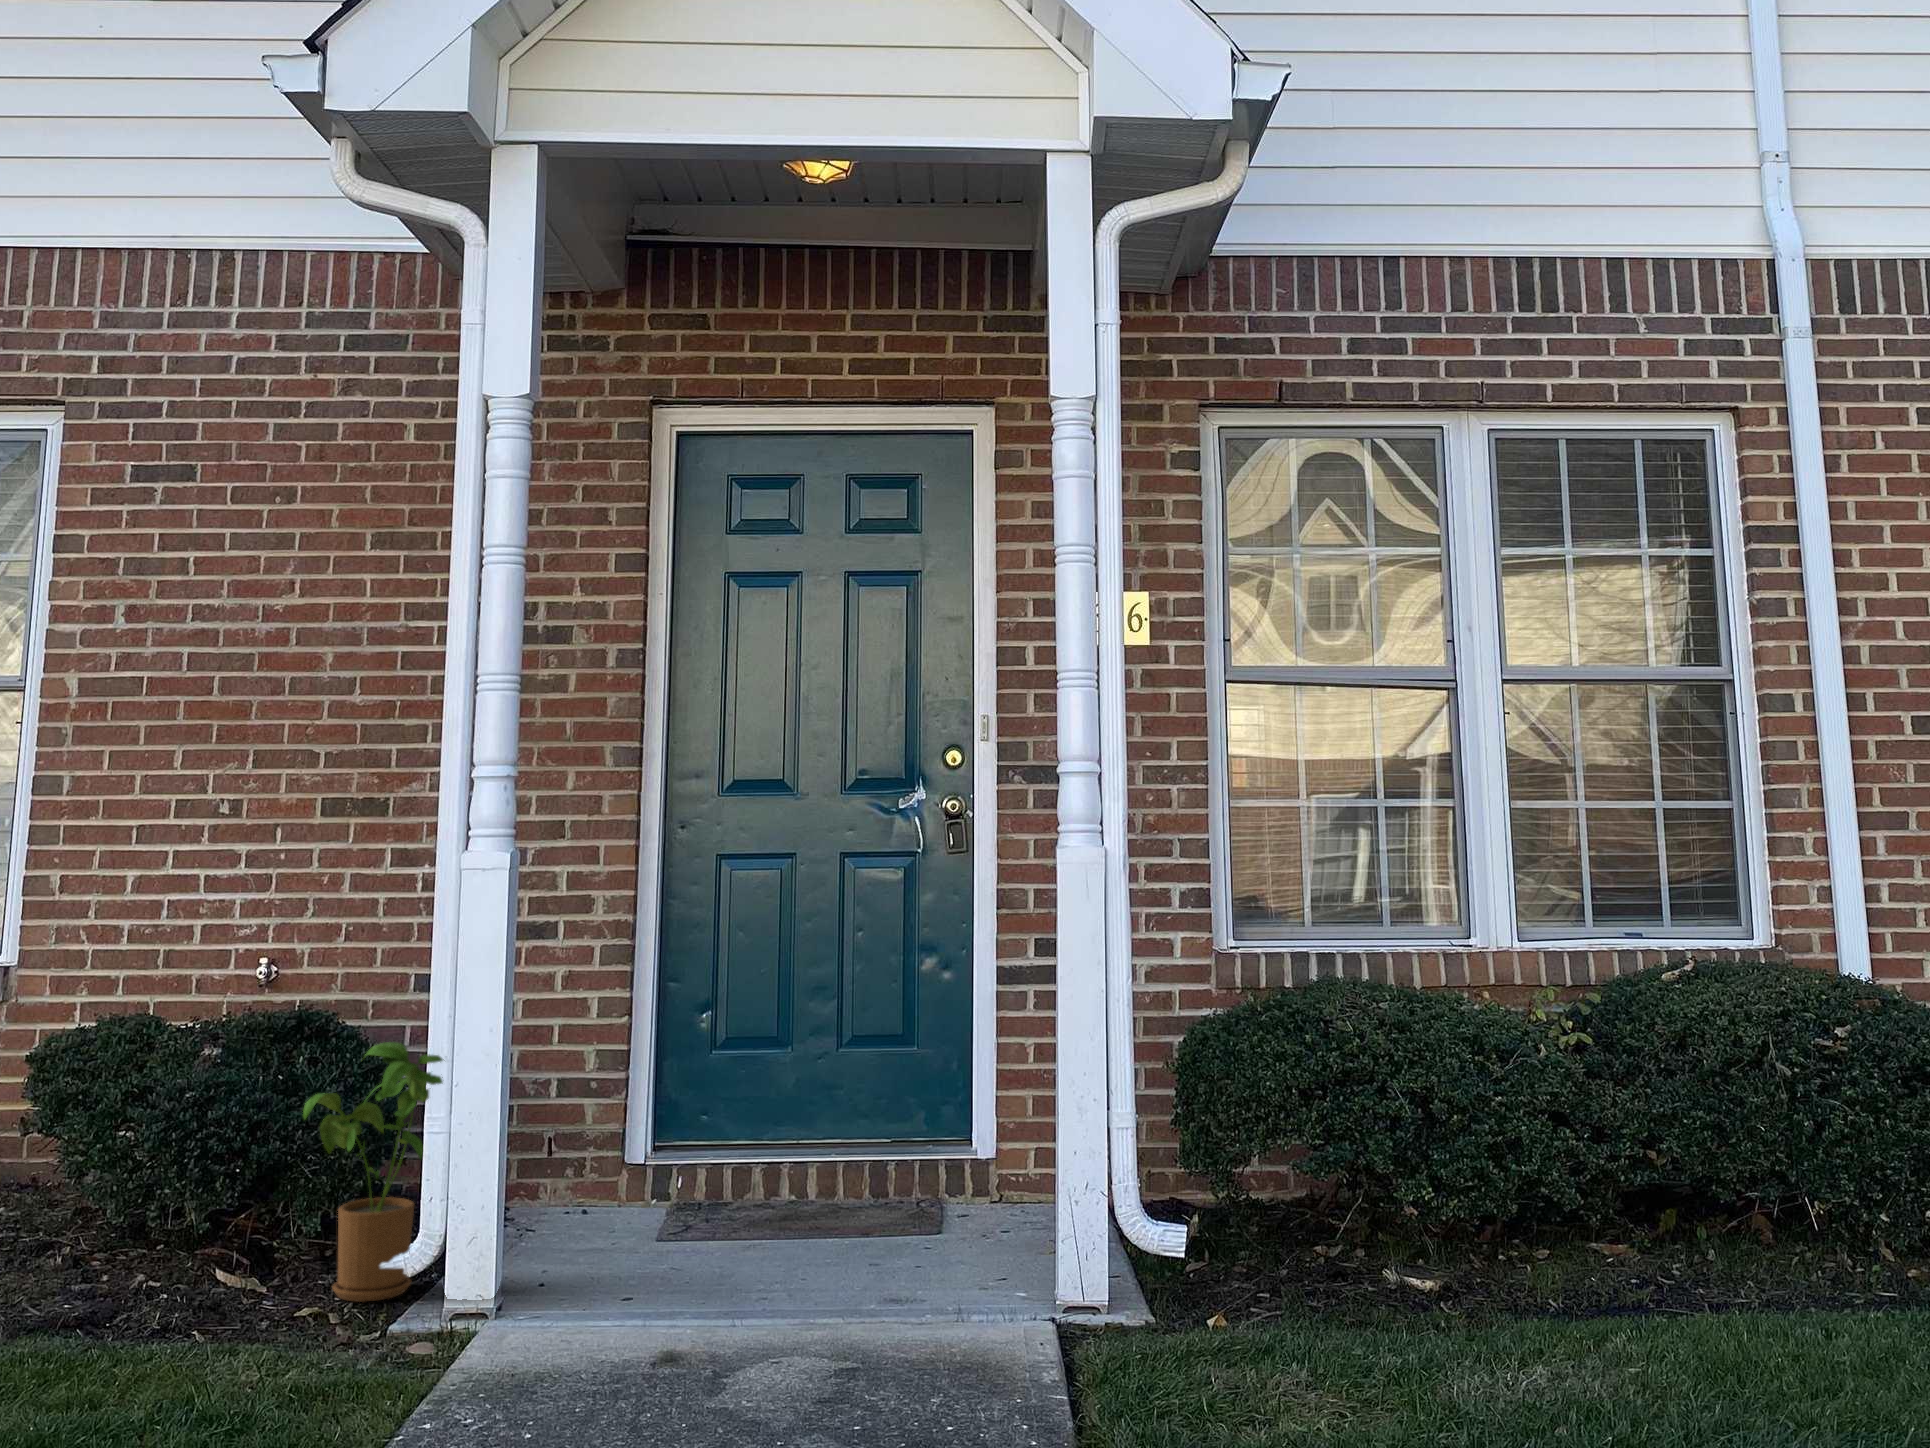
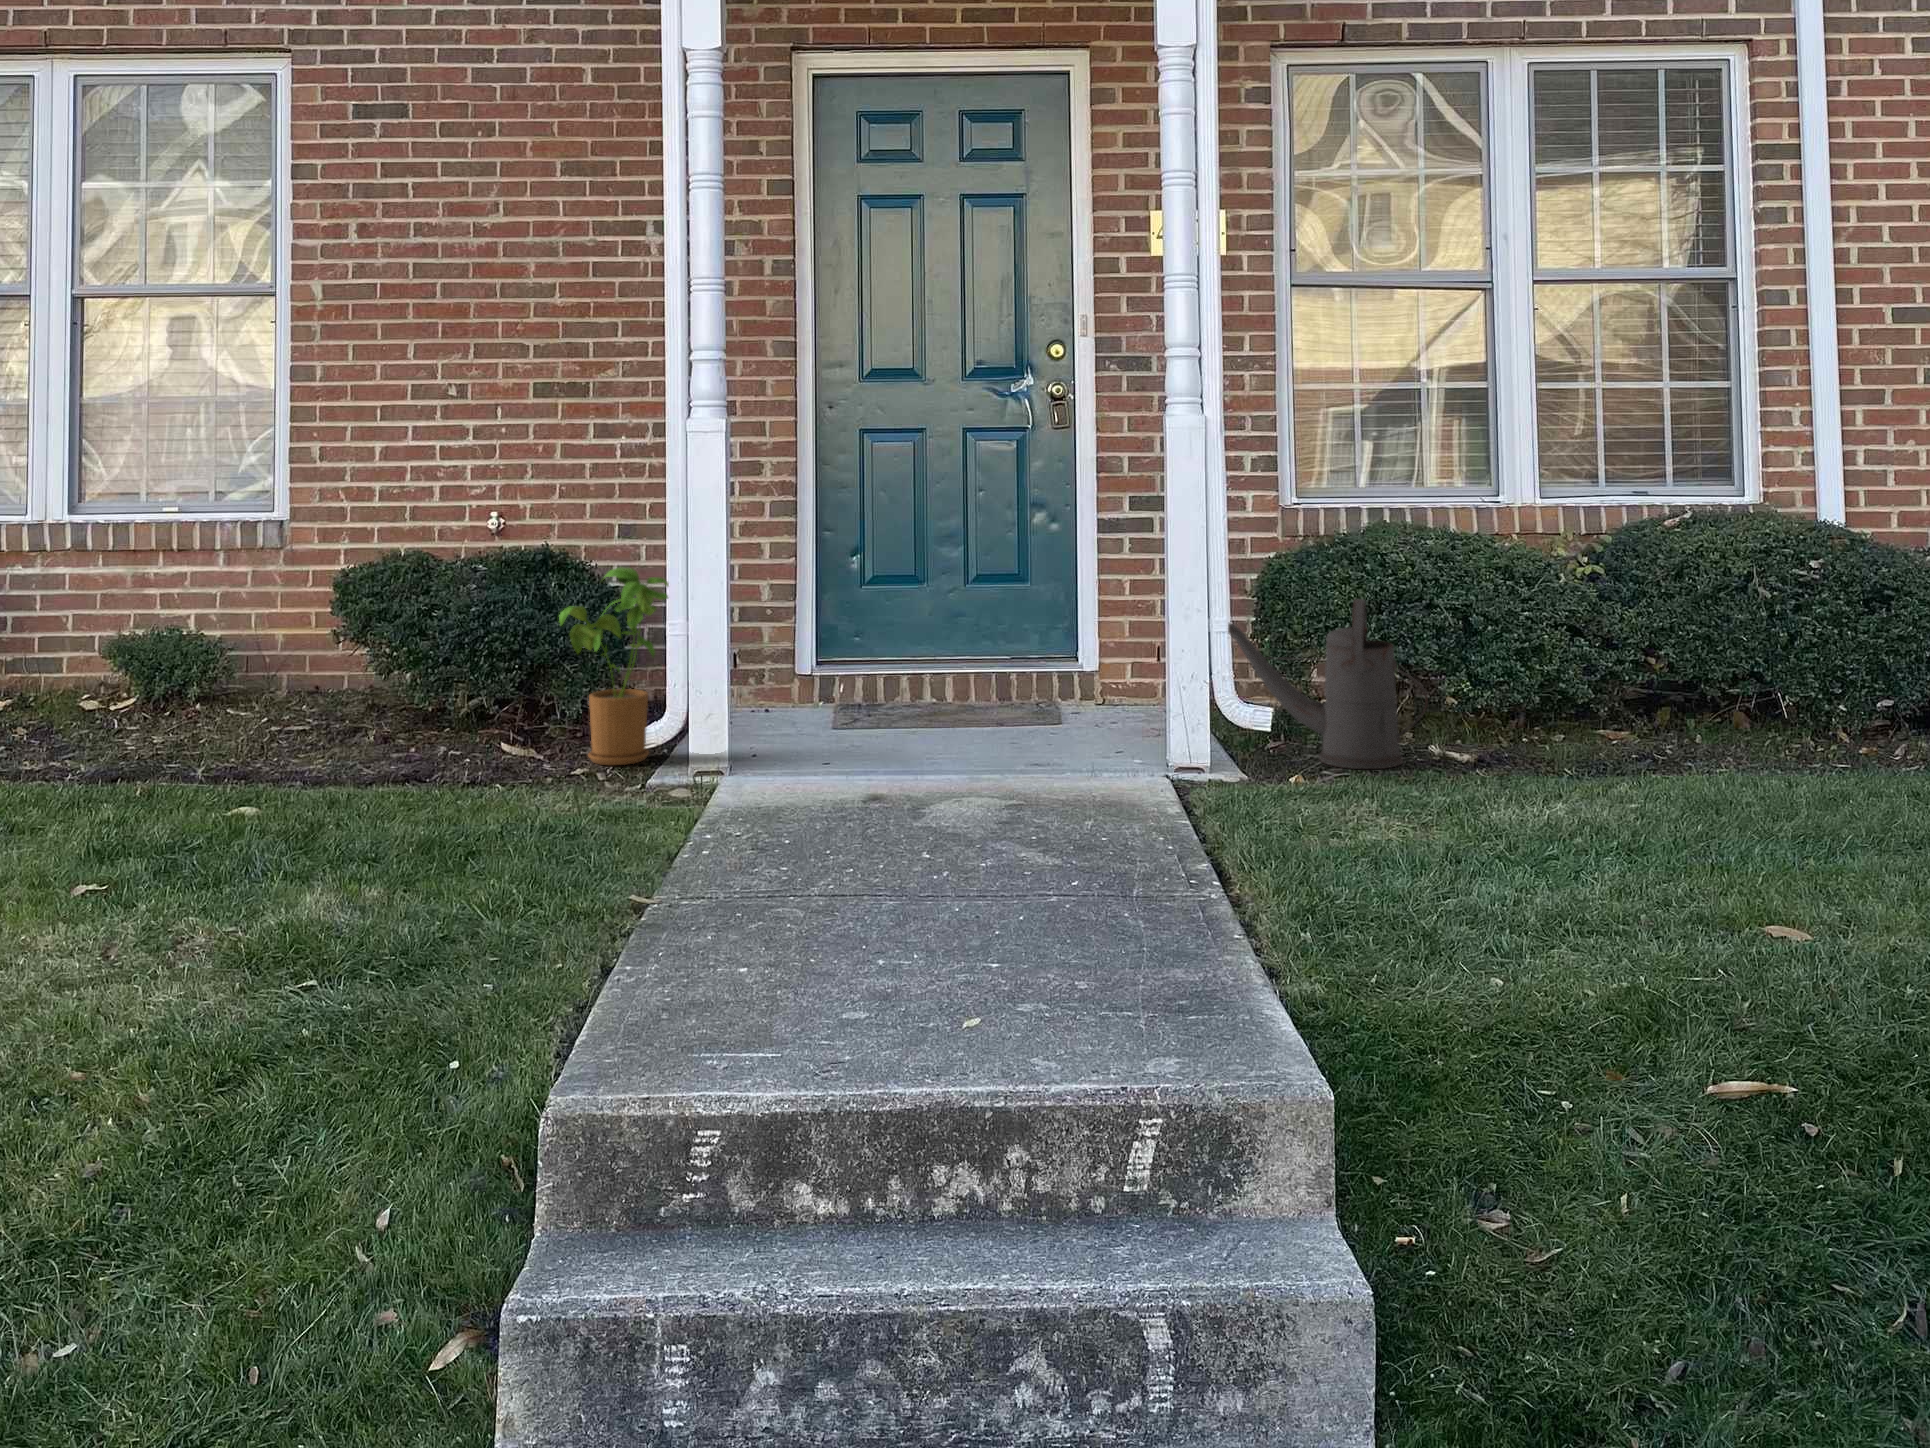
watering can: none [1131,1082,1372,1306] -> present [1228,599,1428,769]

